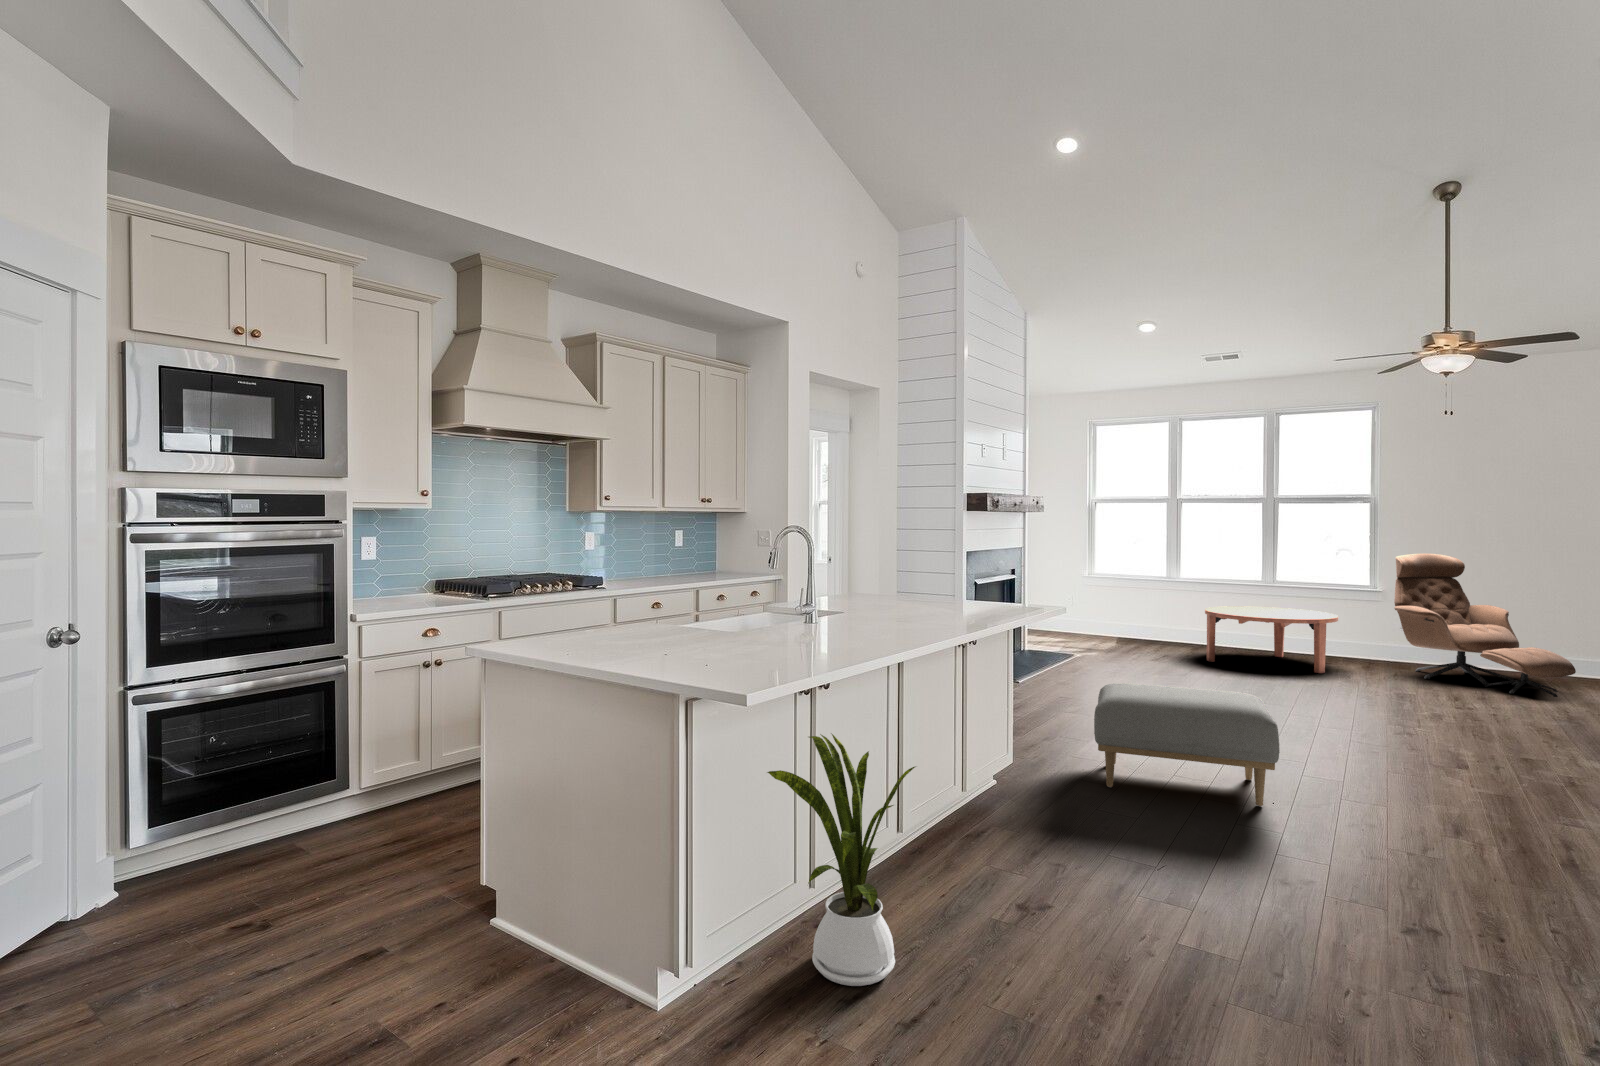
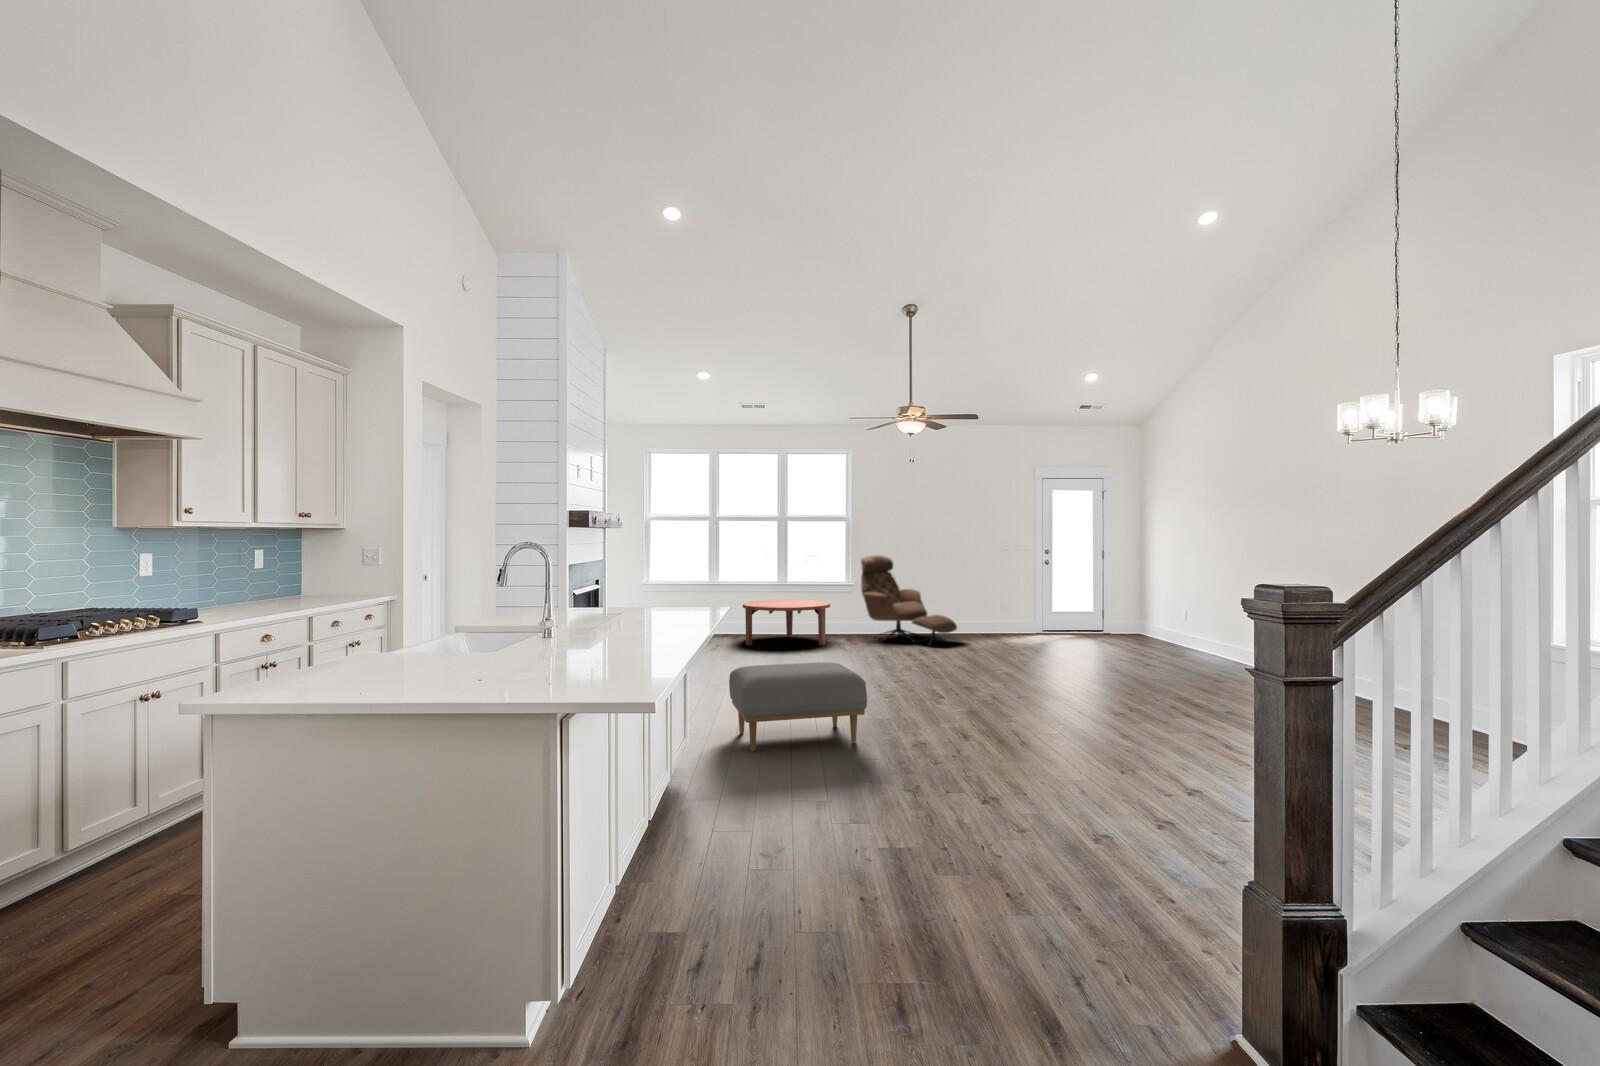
house plant: present [767,734,915,986] -> none [613,733,728,959]

